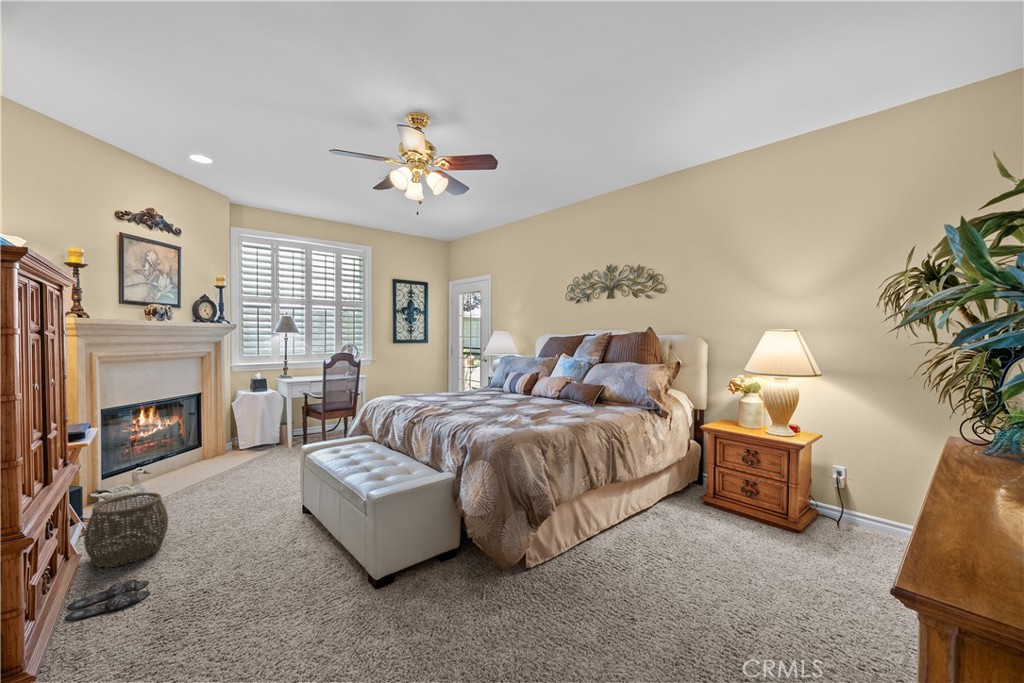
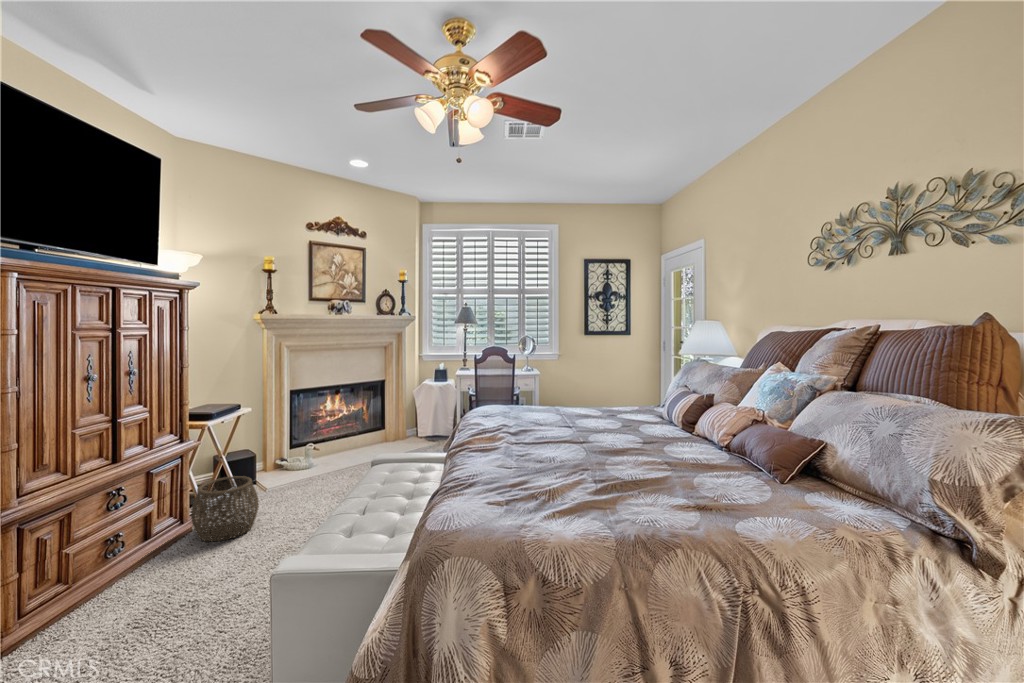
slippers: present [65,579,150,621] -> none [121,560,197,589]

